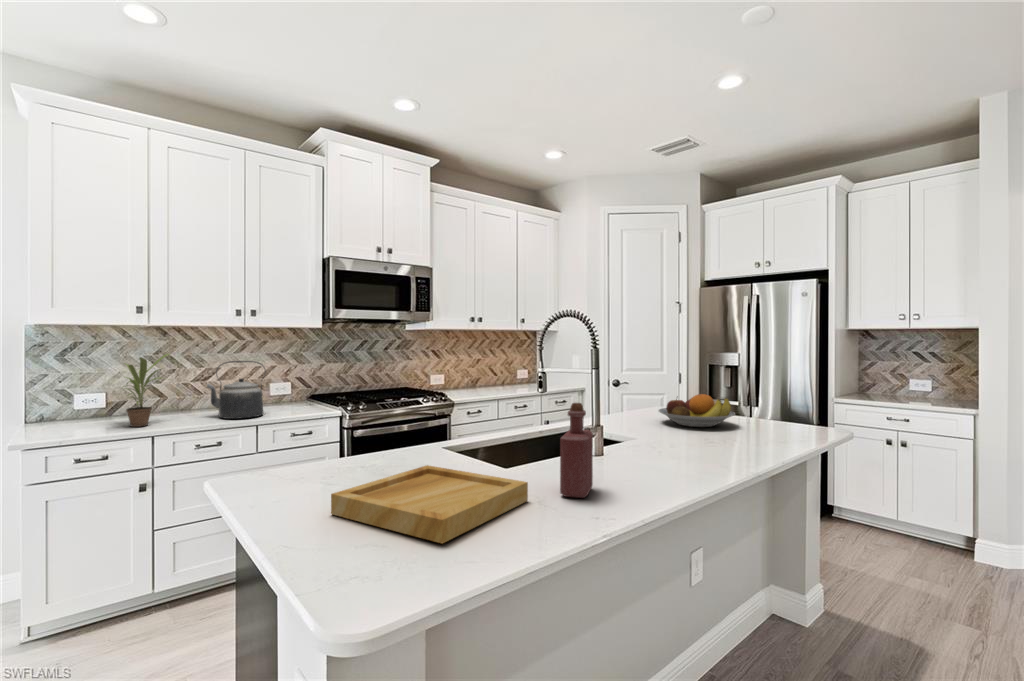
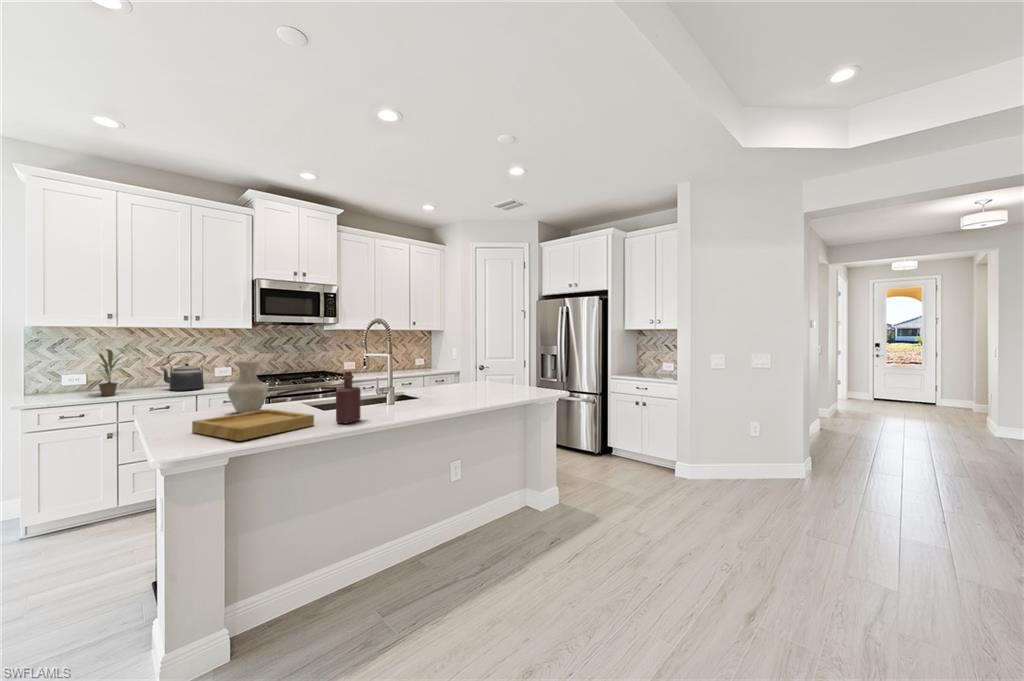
vase: none [351,380,410,469] -> present [228,361,268,413]
fruit bowl: present [659,394,735,427] -> none [462,371,507,391]

